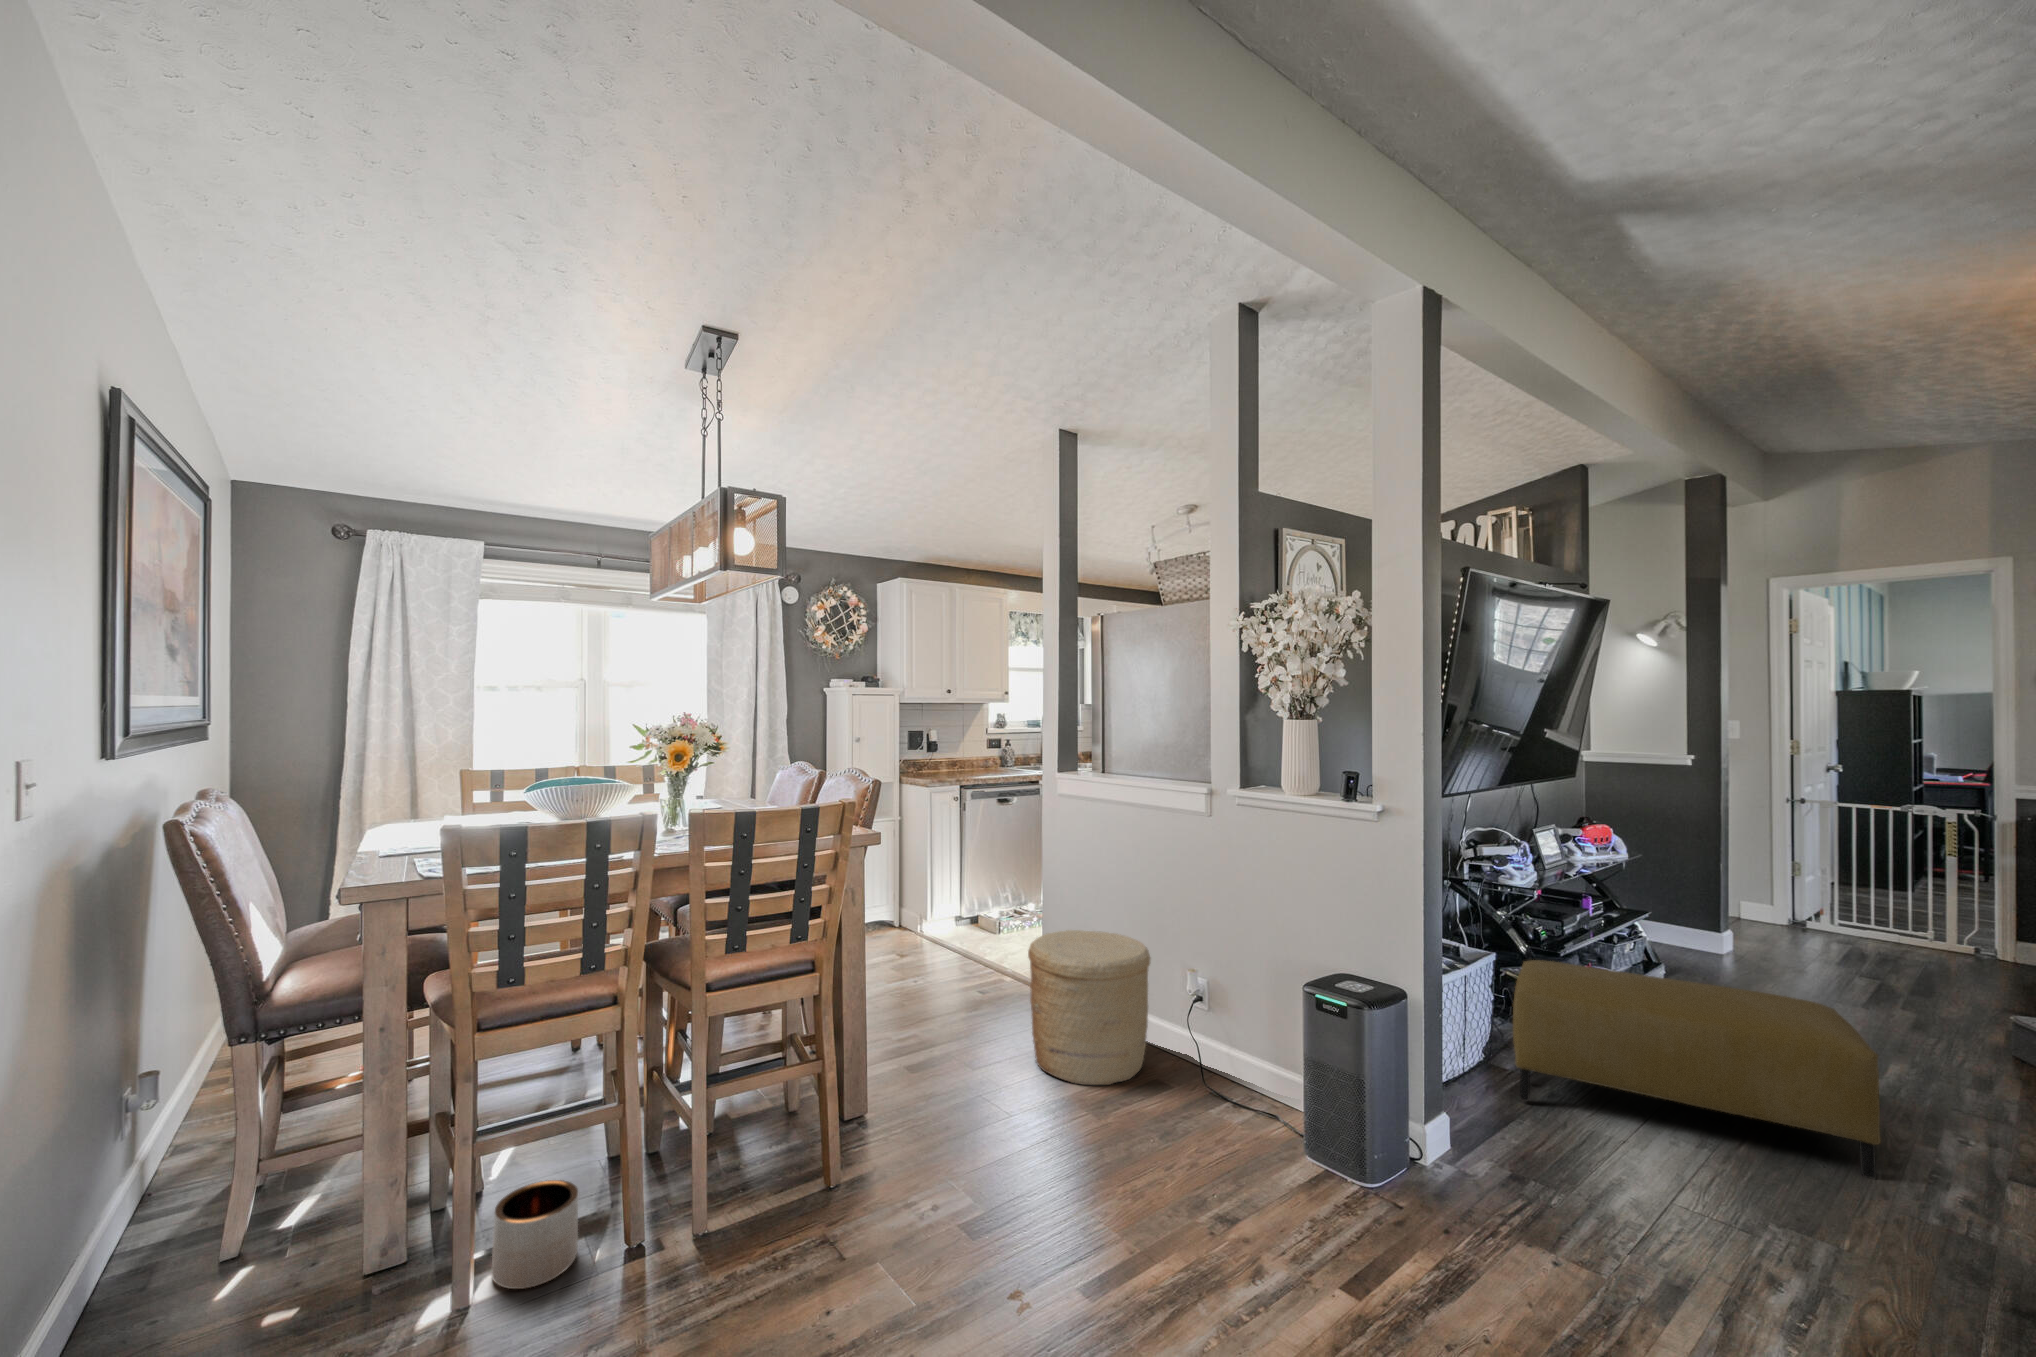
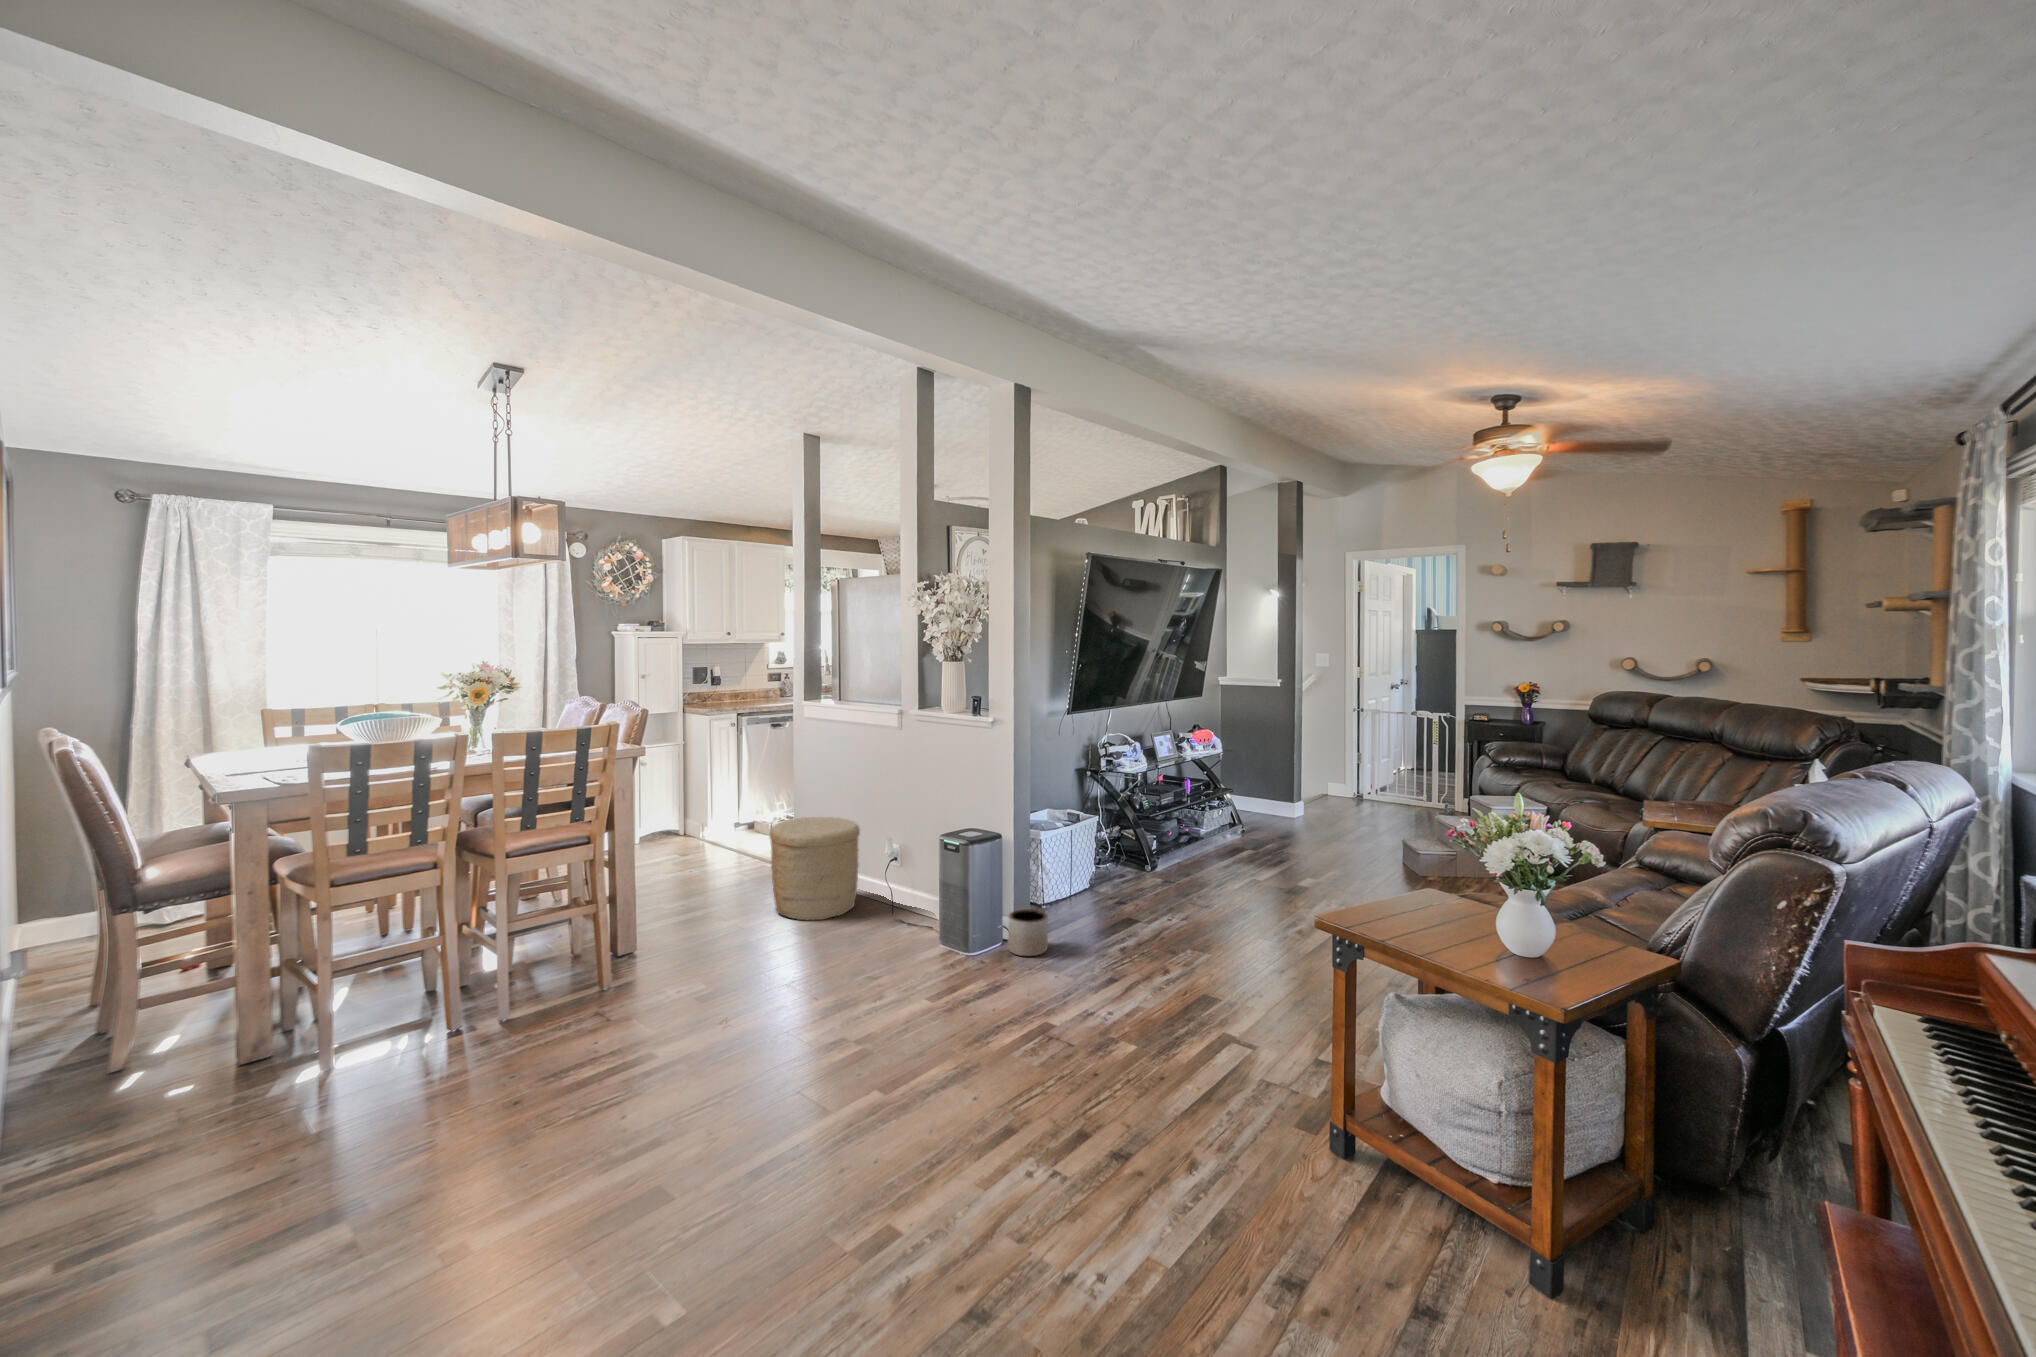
ottoman: present [1513,960,1881,1179] -> none [1092,820,1275,929]
planter: present [492,1180,578,1289] -> present [1008,909,1048,956]

